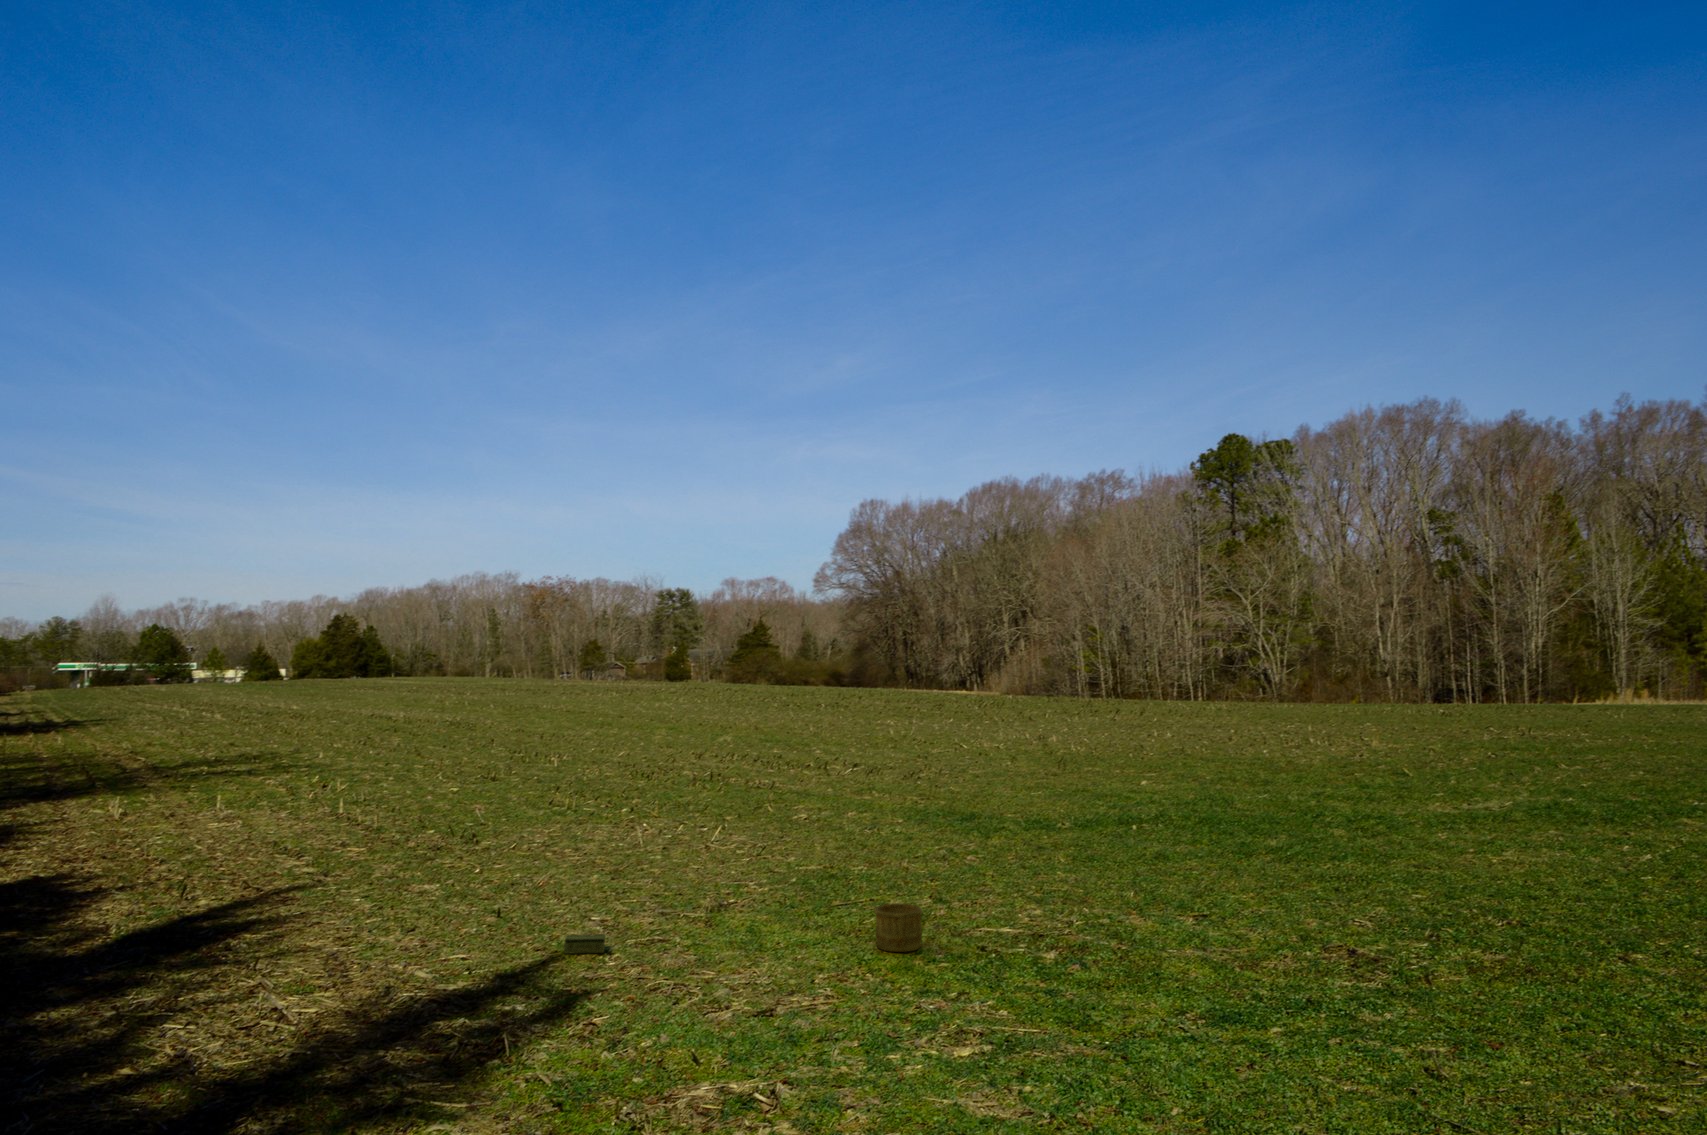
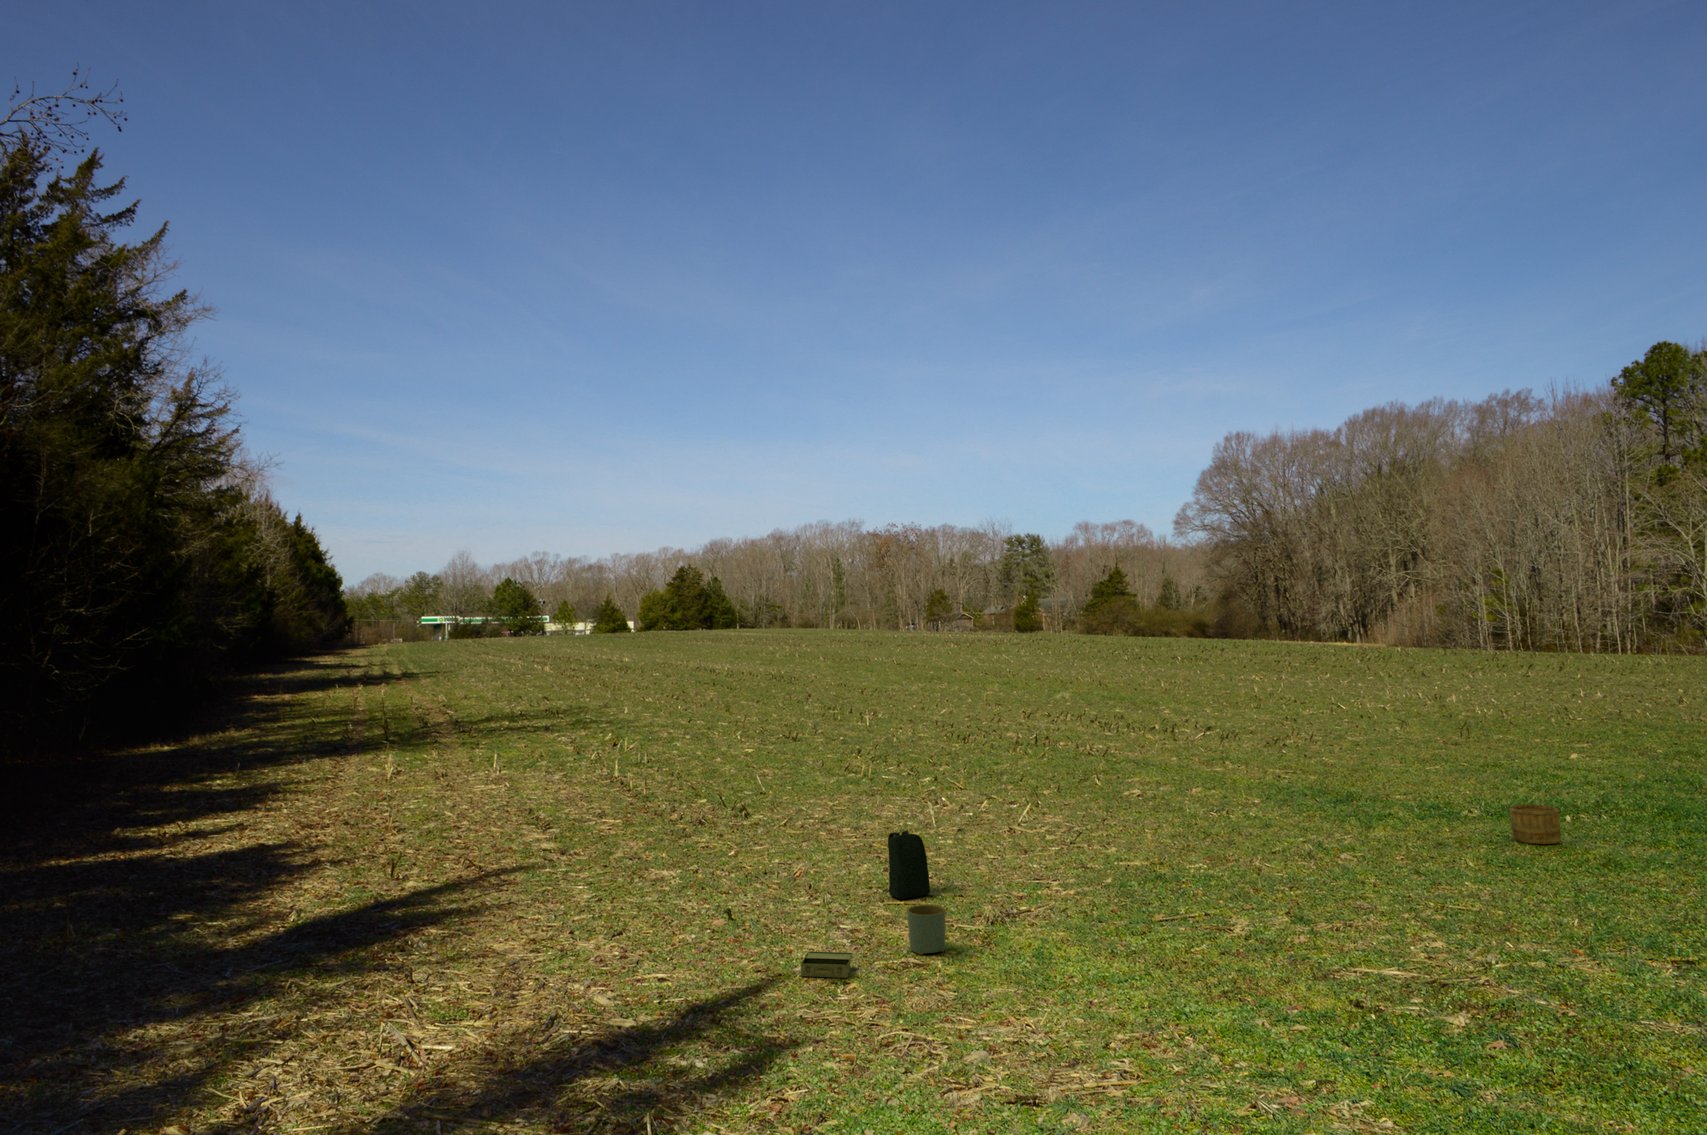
backpack: none [609,840,649,899] -> present [888,831,930,899]
planter: none [648,896,679,936] -> present [907,905,945,955]
wooden bucket: present [875,903,922,952] -> present [1508,804,1561,844]

